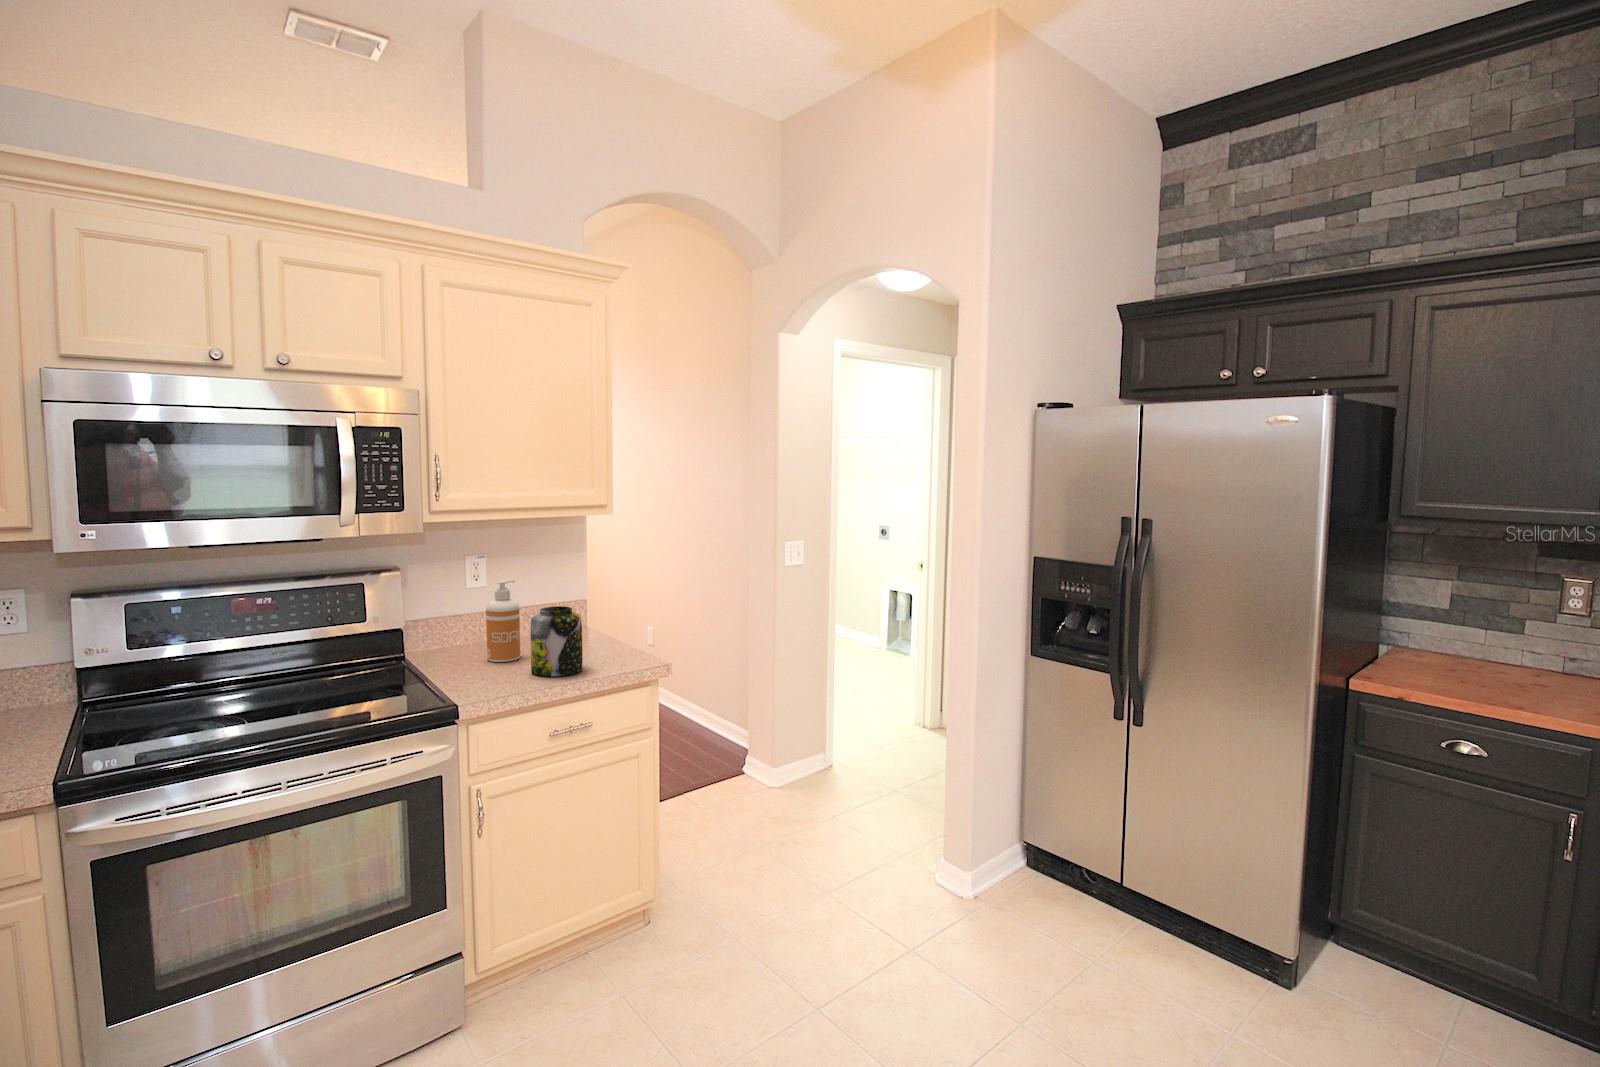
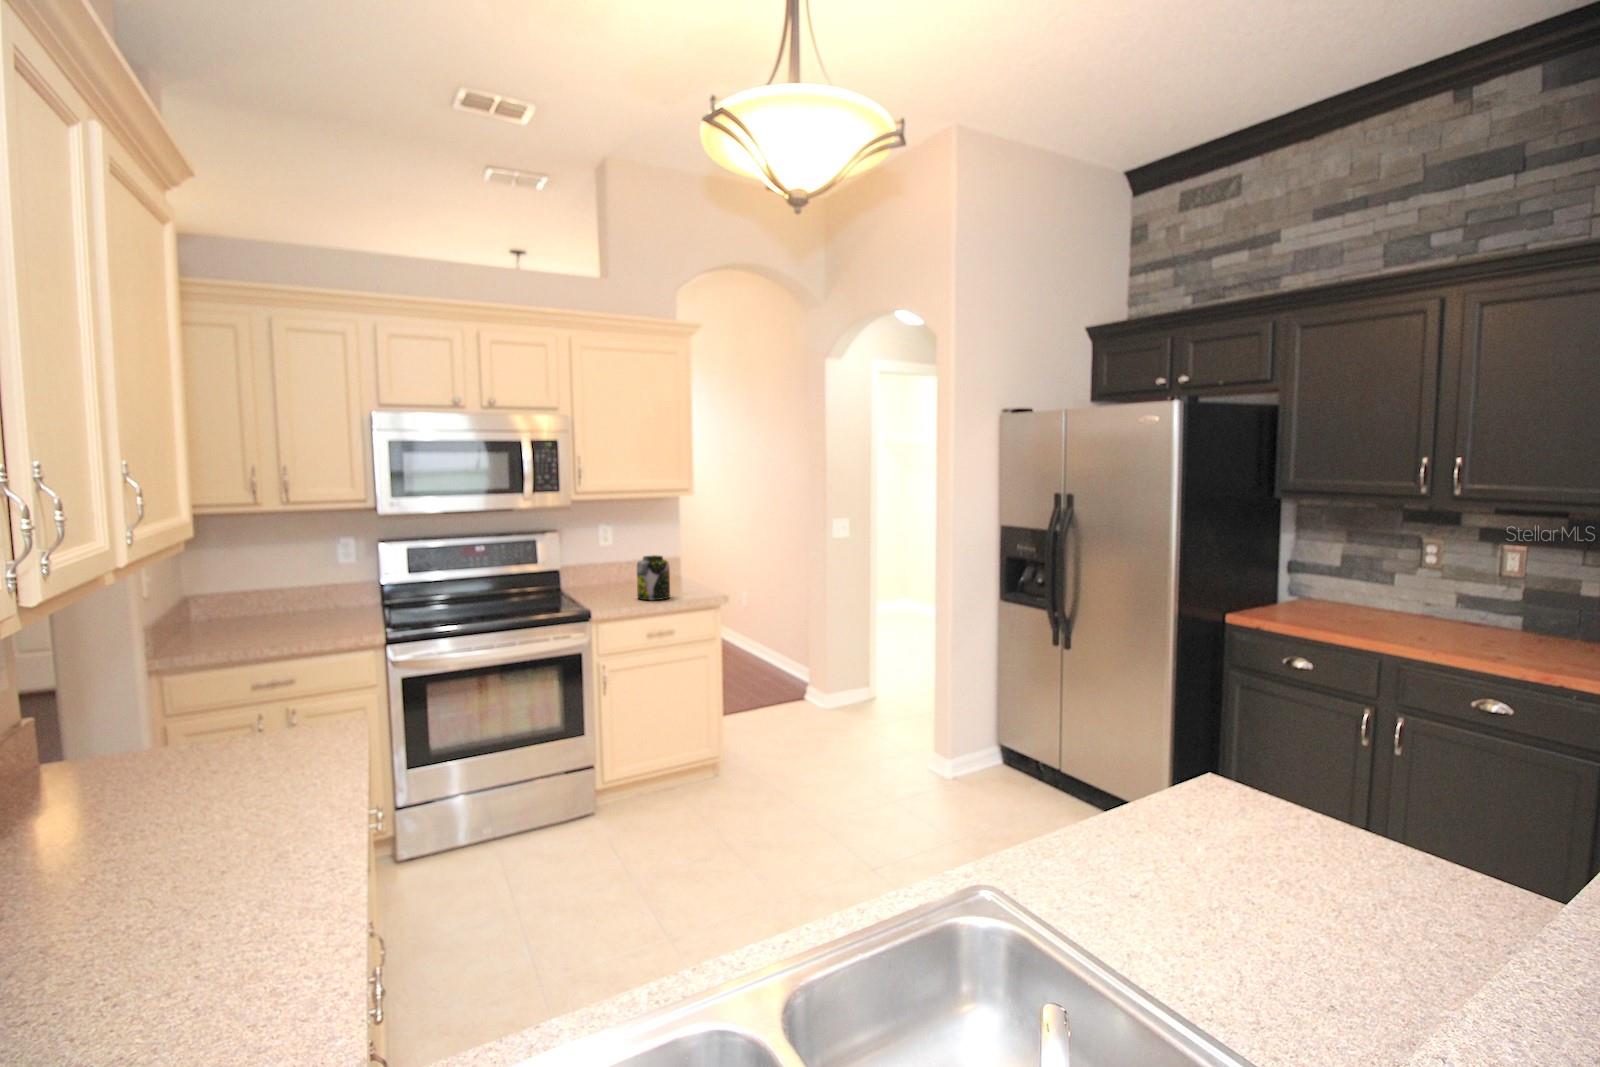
soap dispenser: present [486,580,520,662] -> none [611,539,633,593]

